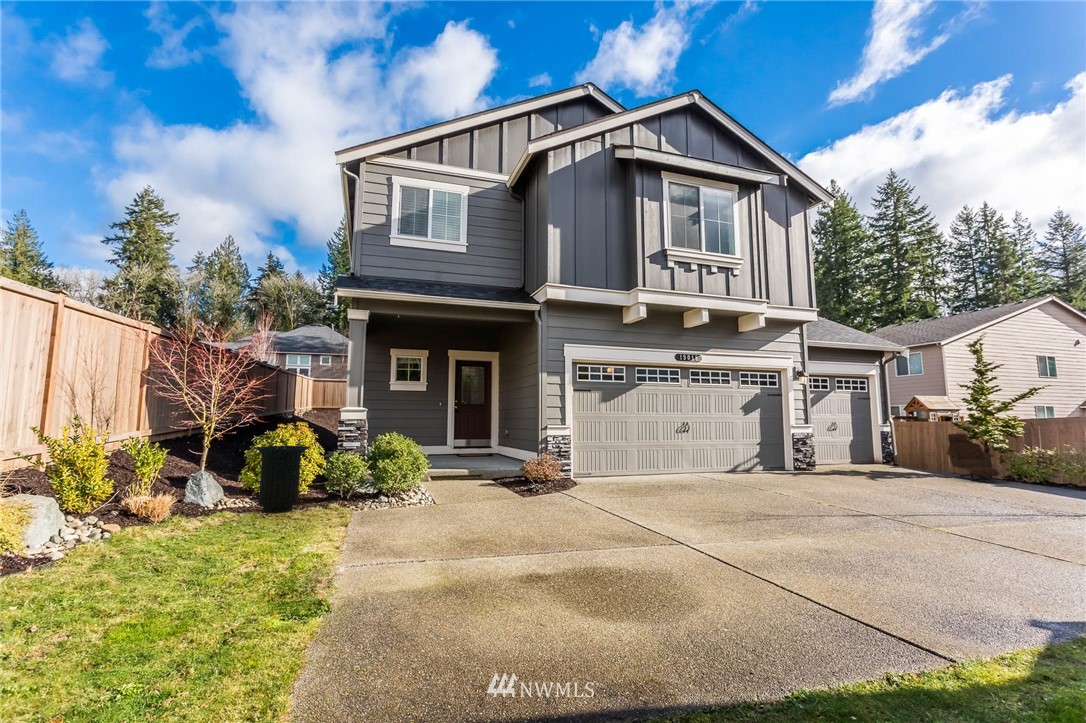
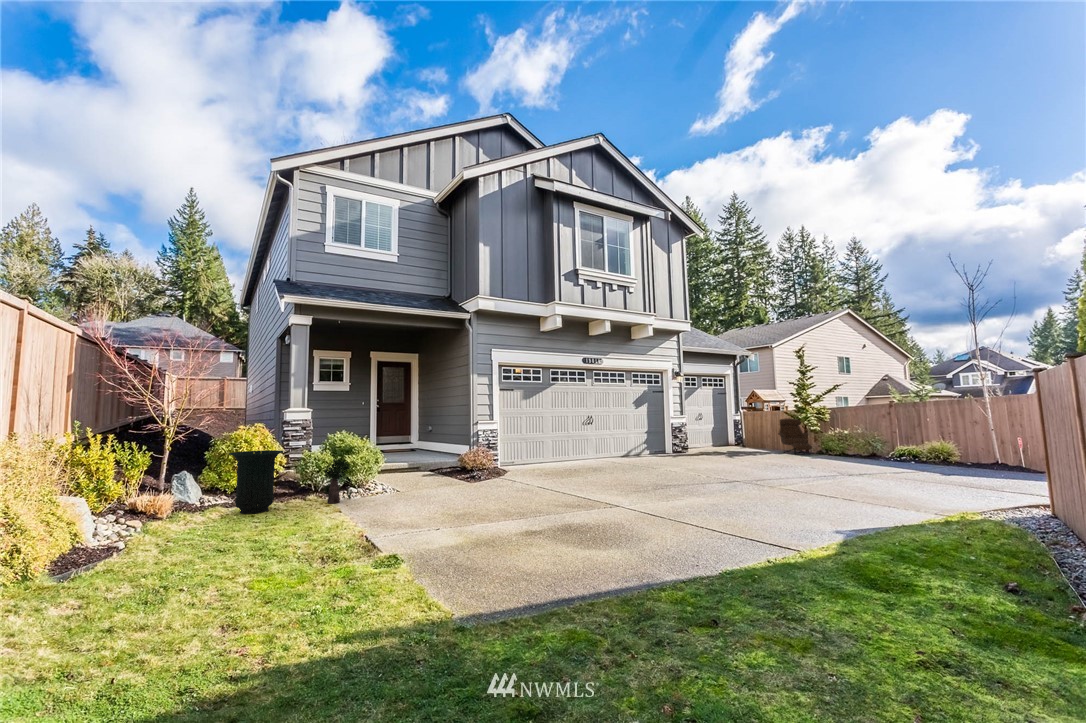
potted plant: none [349,457,386,507] -> present [321,458,353,503]

